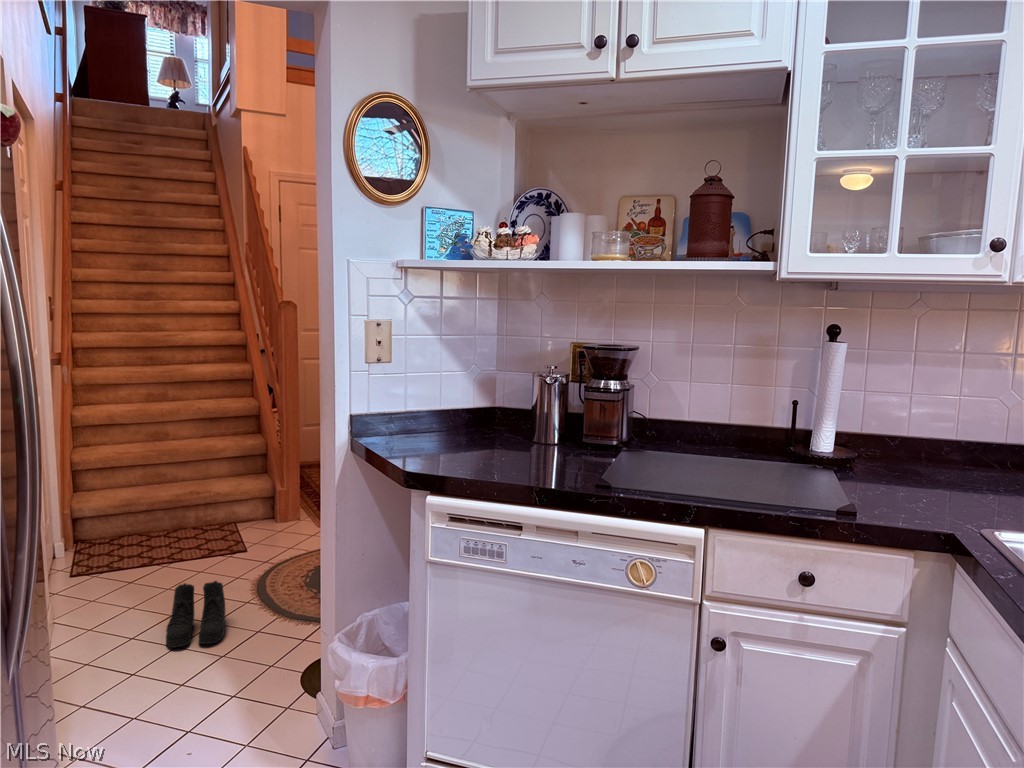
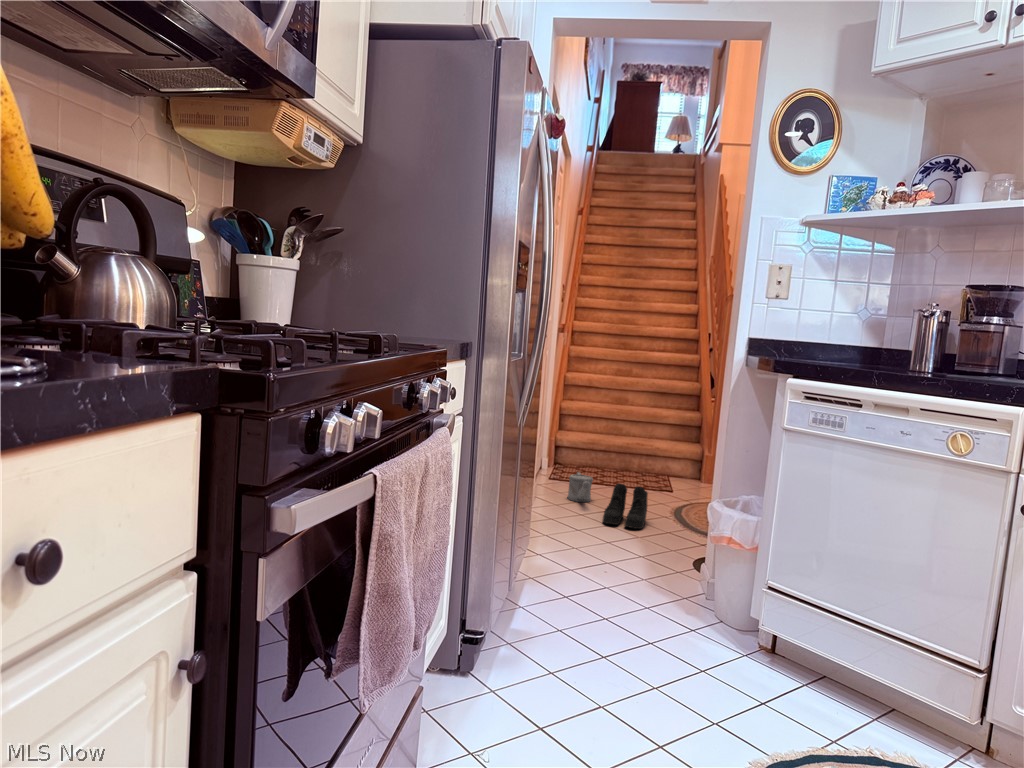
watering can: none [104,566,141,613] -> present [567,472,593,502]

